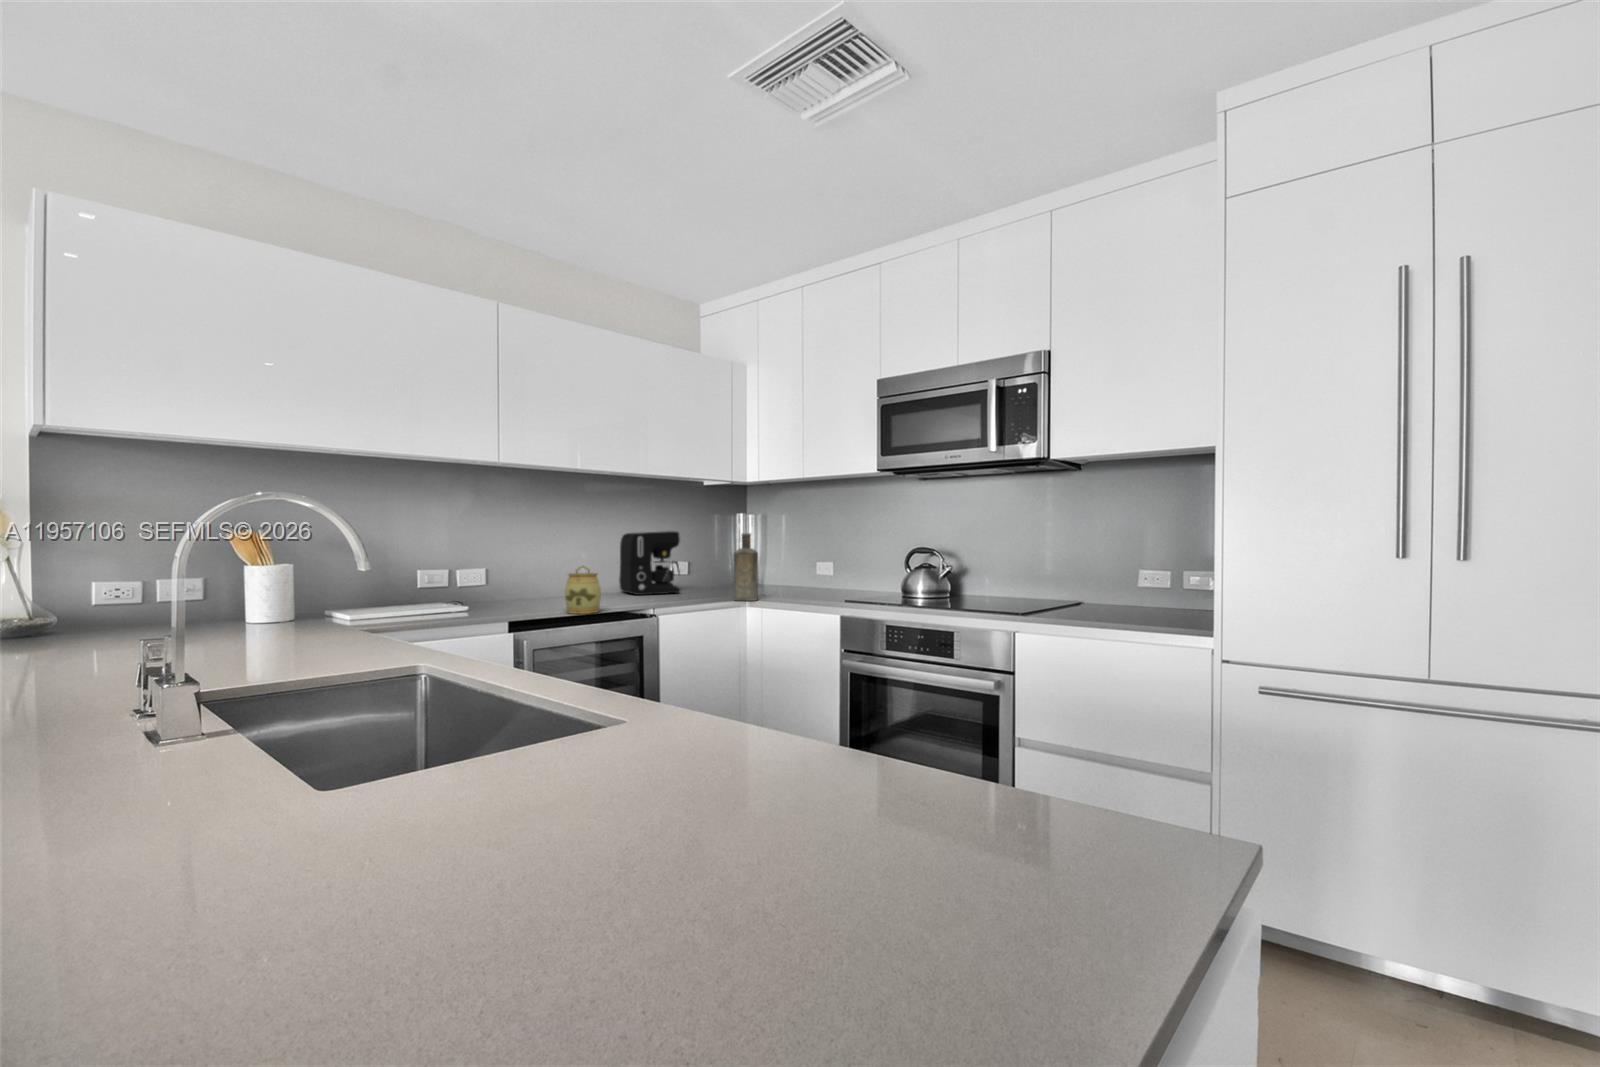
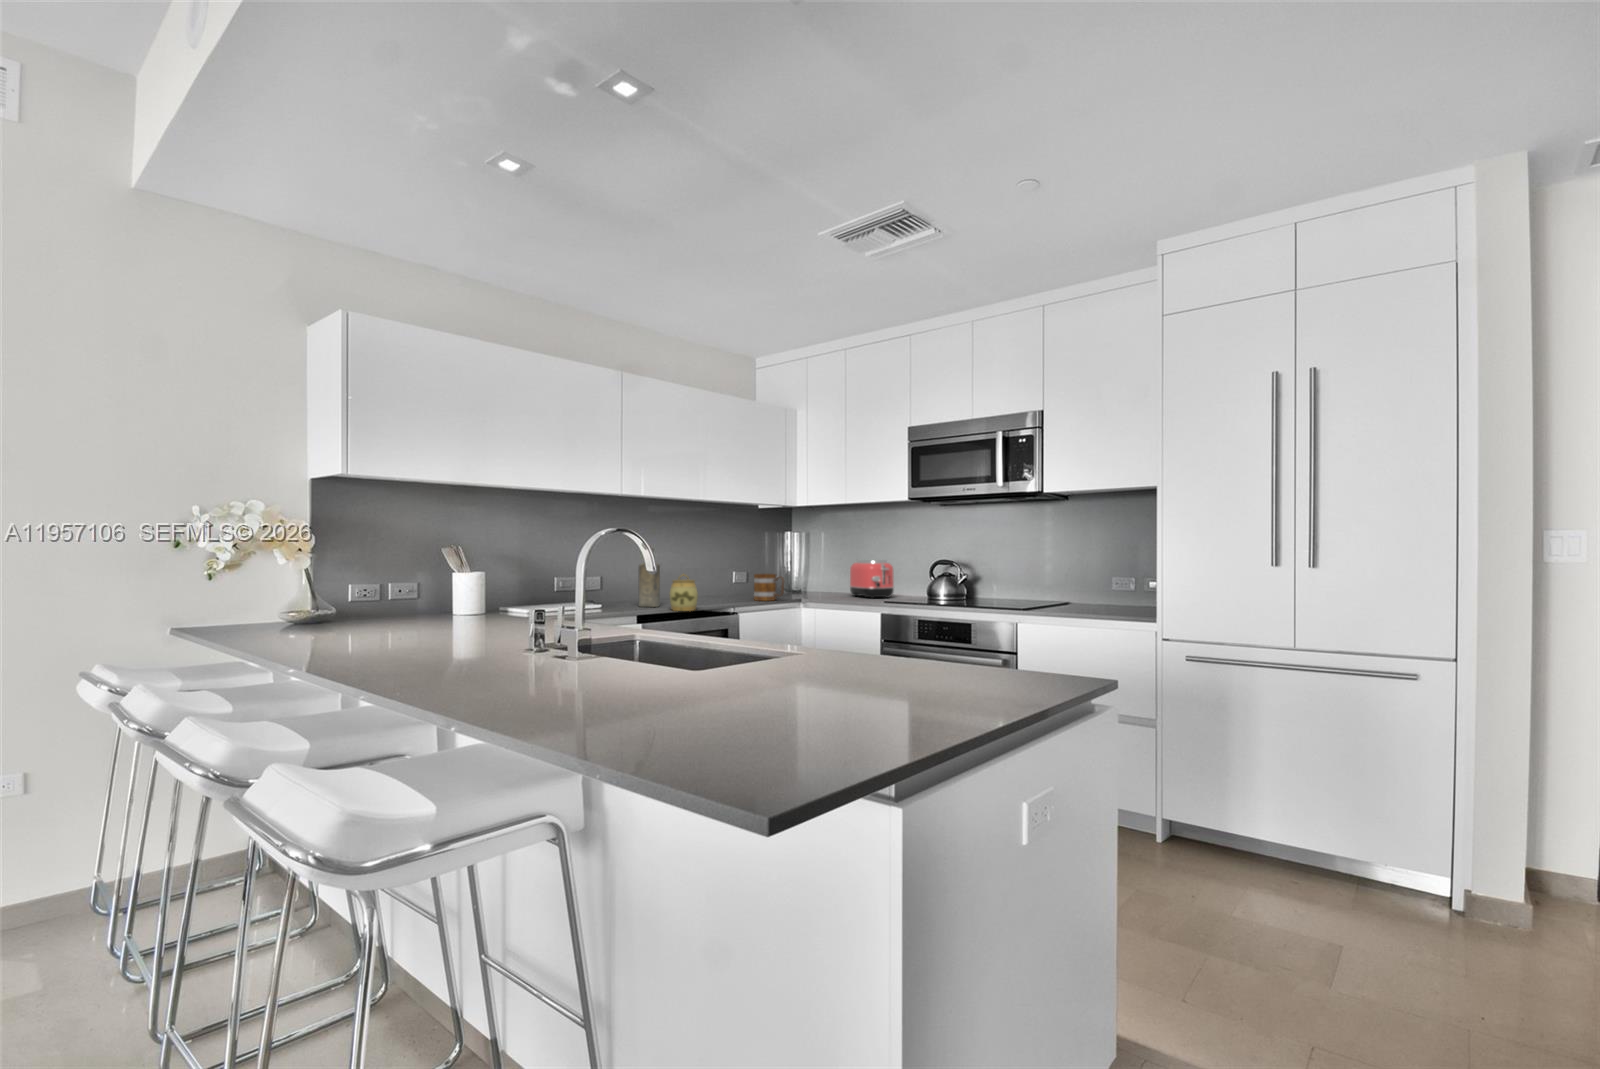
coffee maker: present [619,531,680,595] -> none [695,547,745,598]
bottle: present [734,533,758,601] -> present [639,549,660,607]
toaster: none [810,546,864,593] -> present [850,559,894,598]
mug: none [688,564,725,598] -> present [754,574,784,601]

